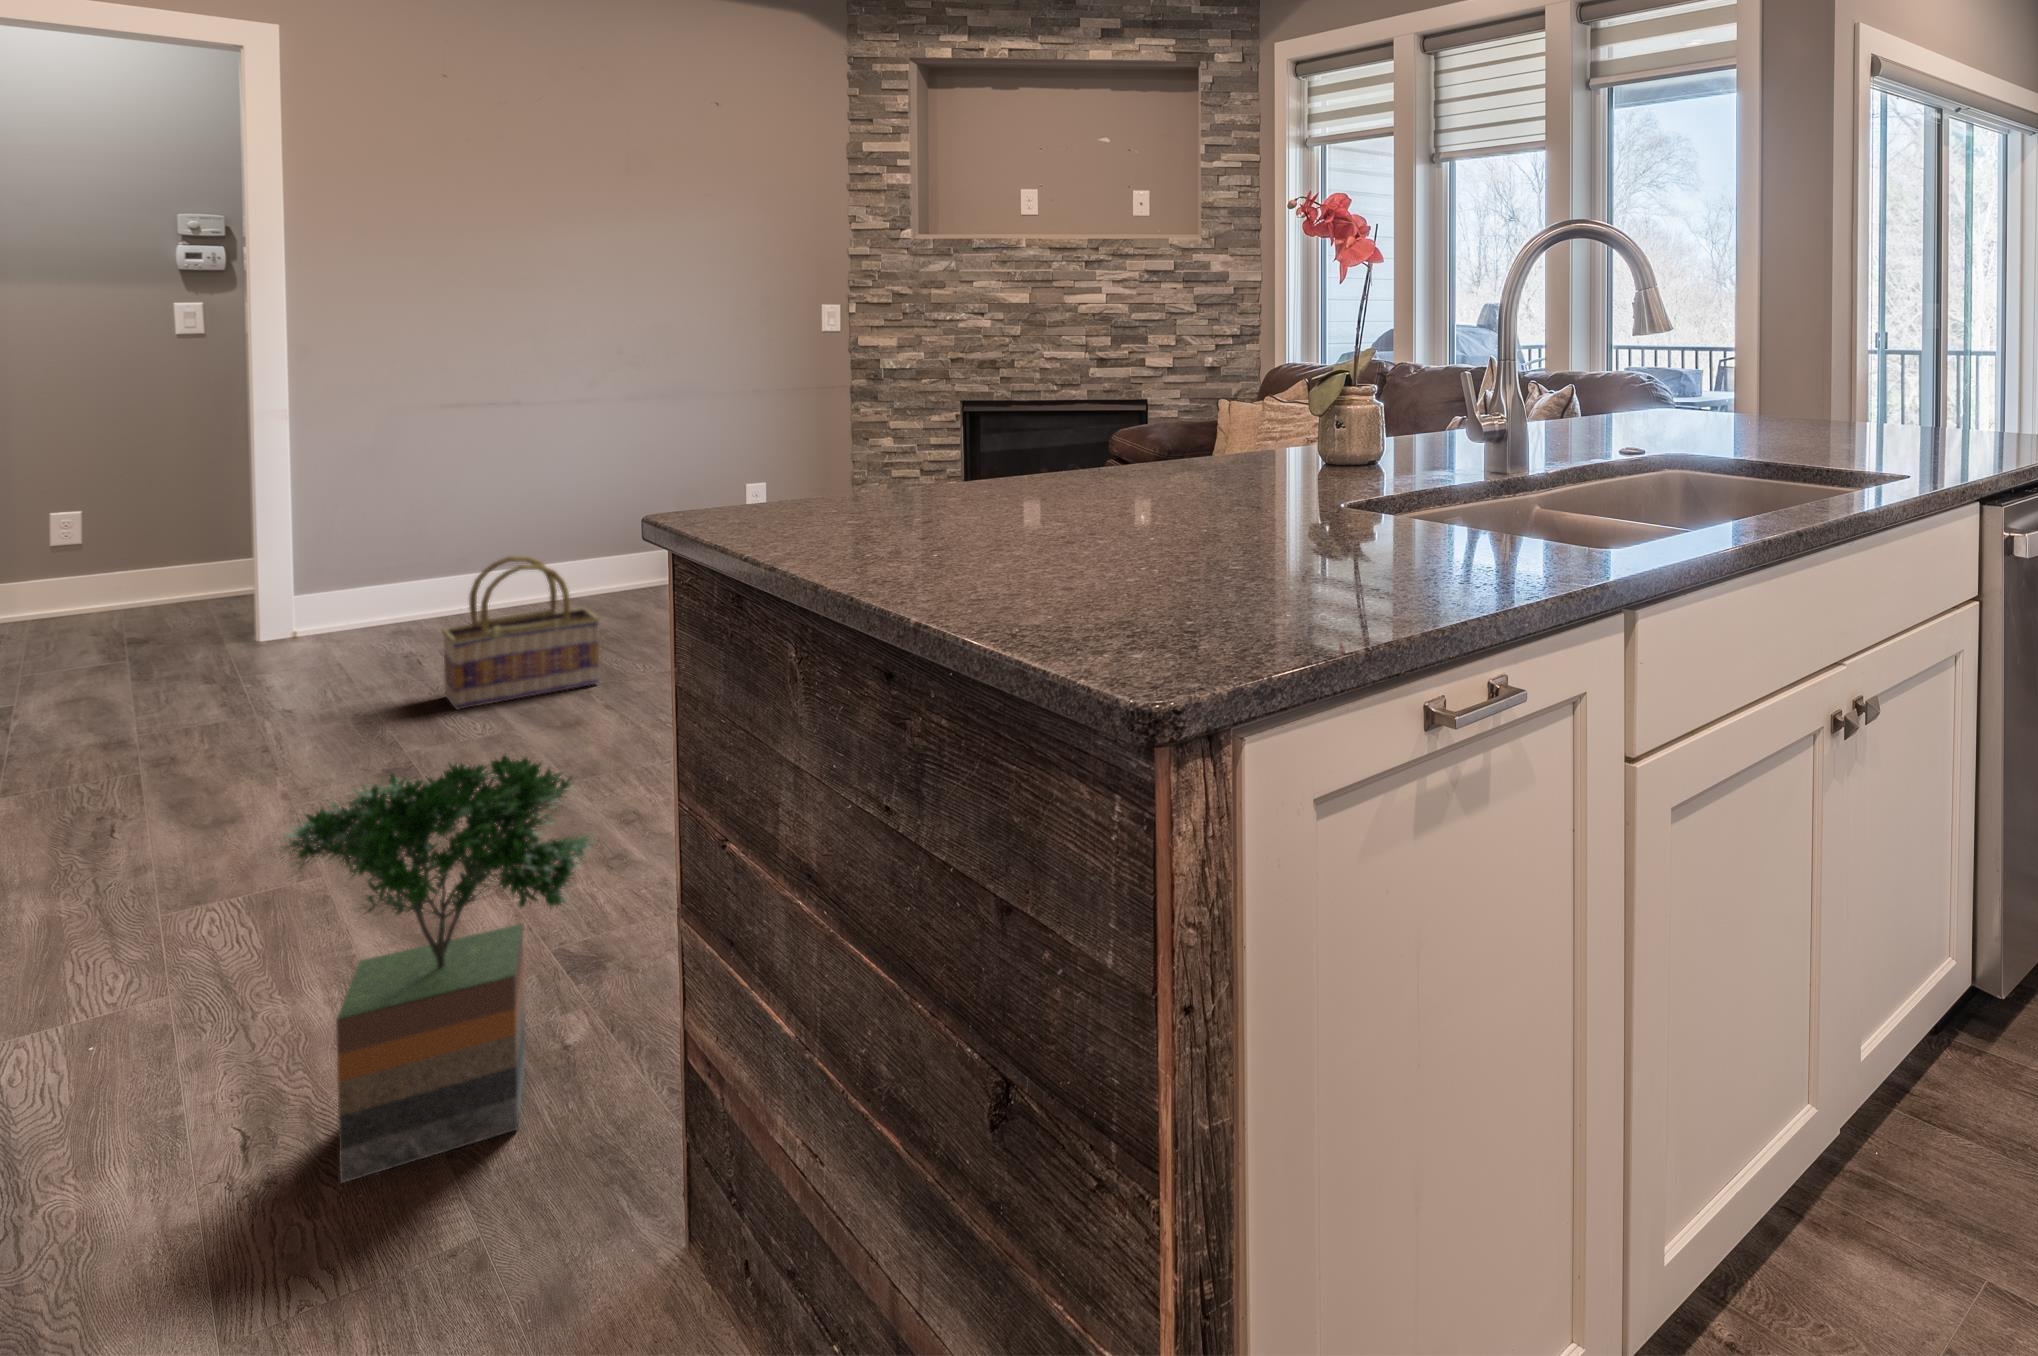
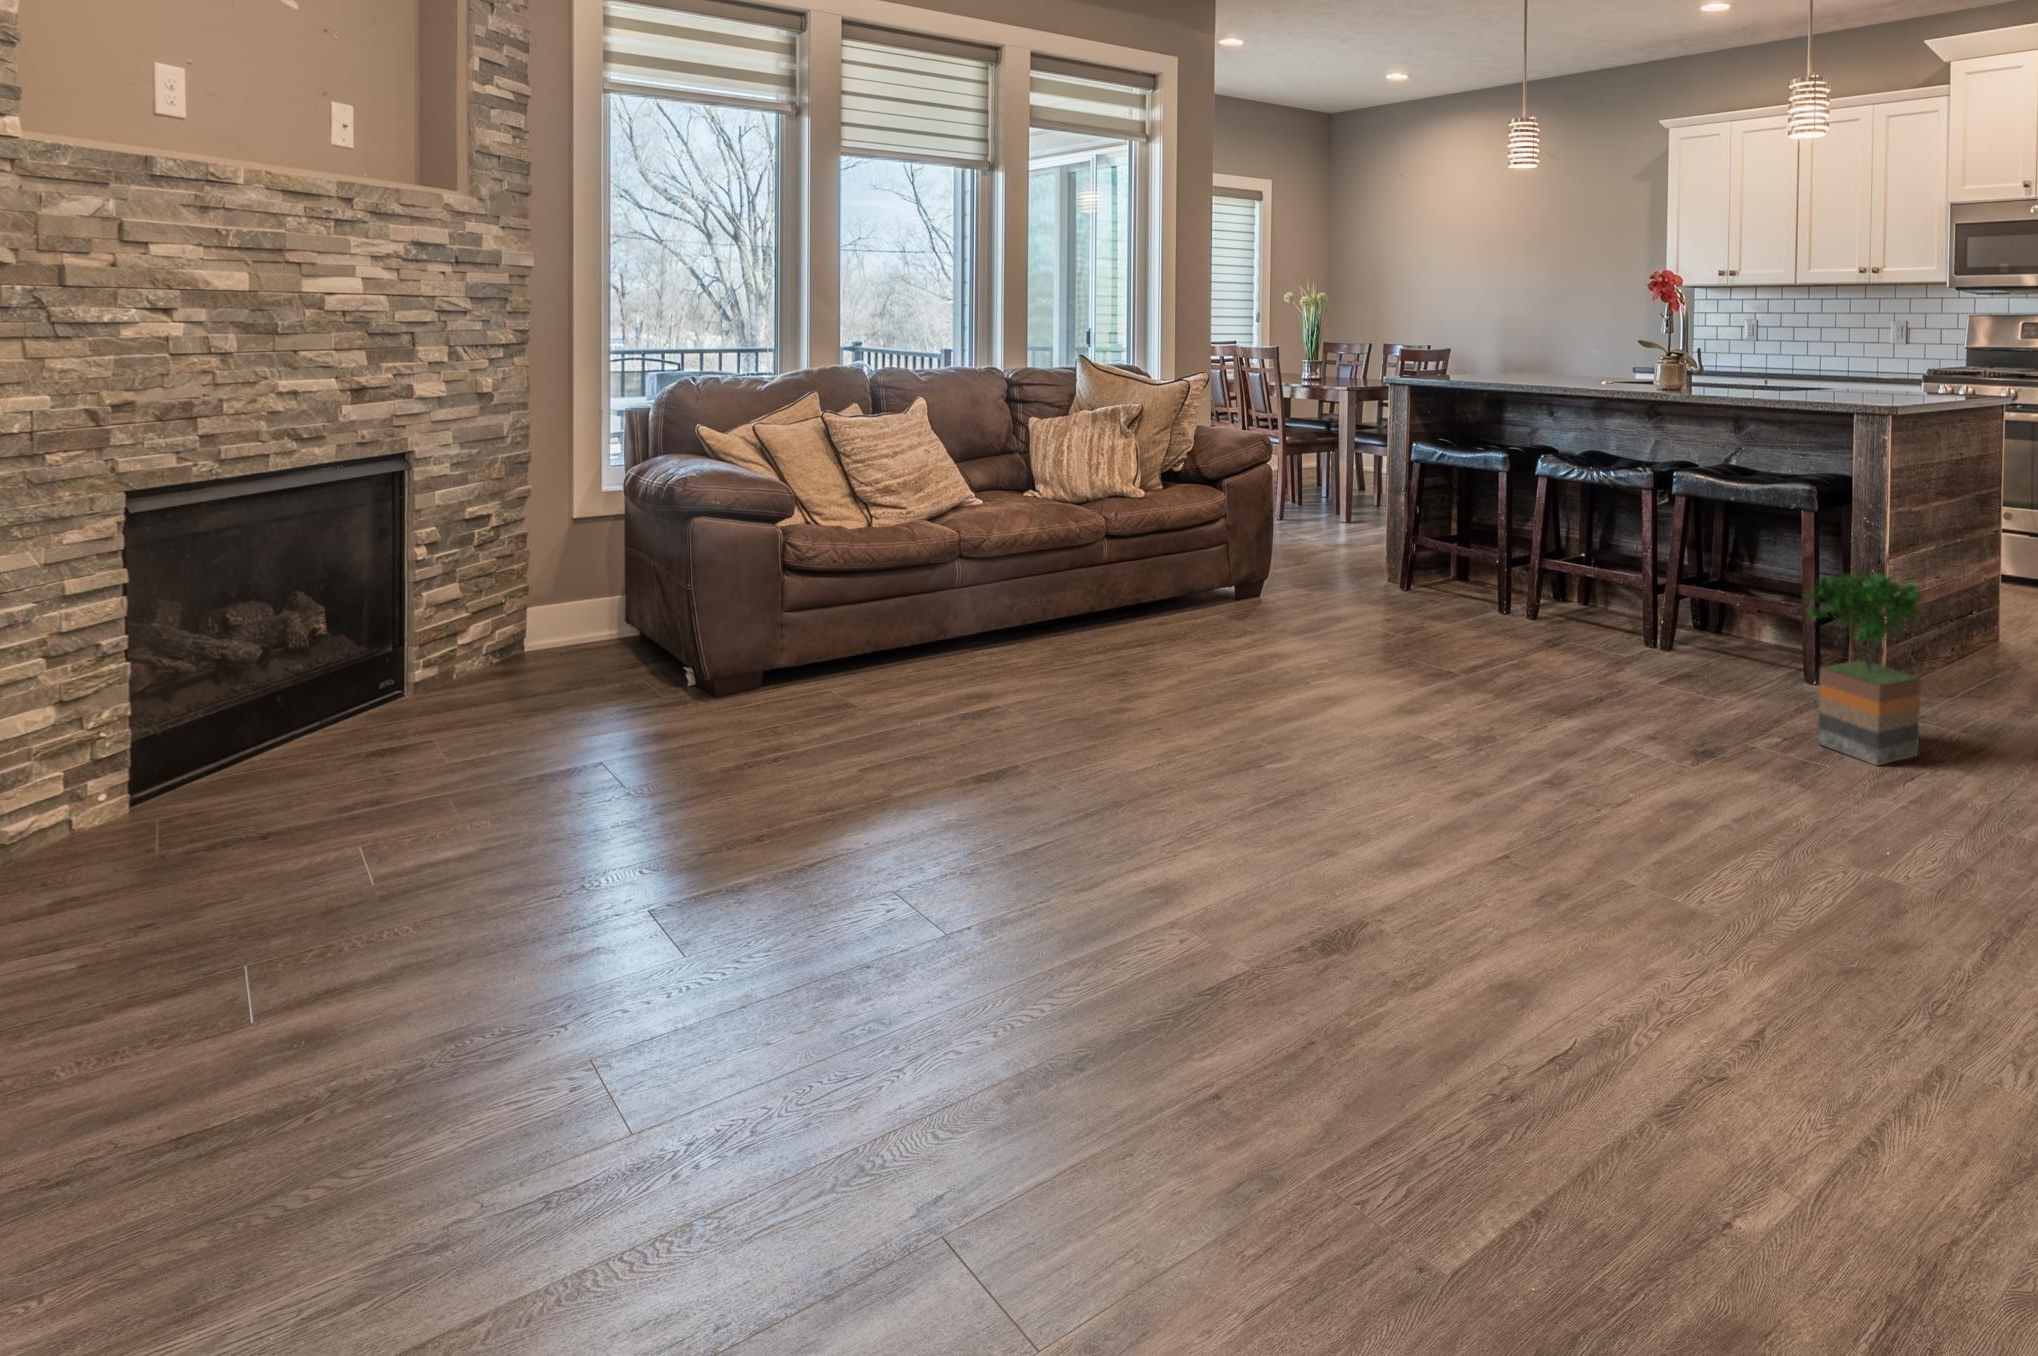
basket: present [442,556,600,709] -> none [873,746,1064,1048]

